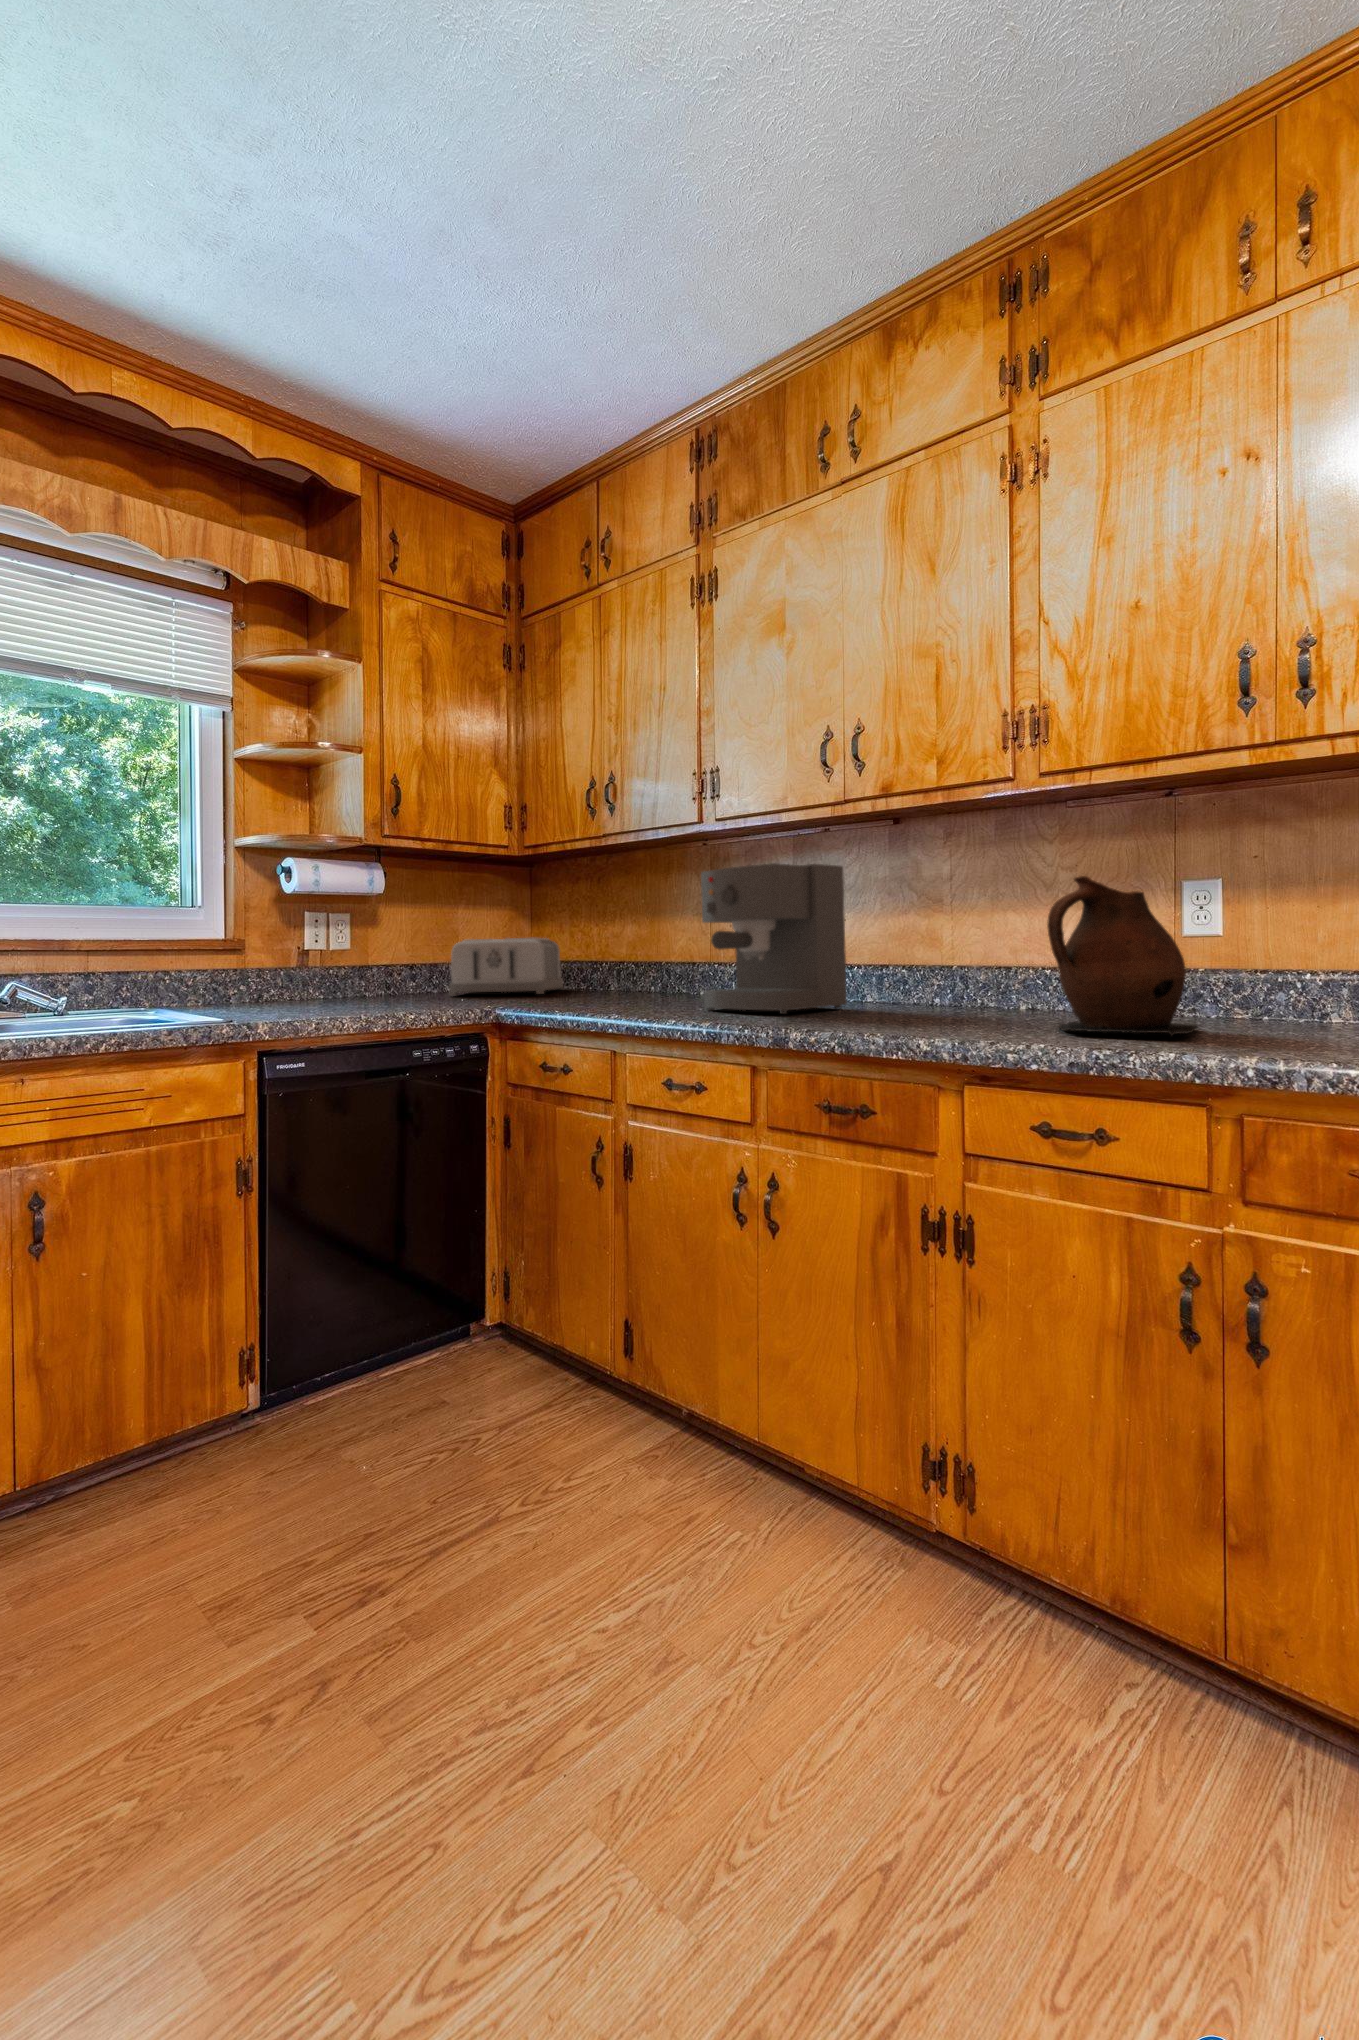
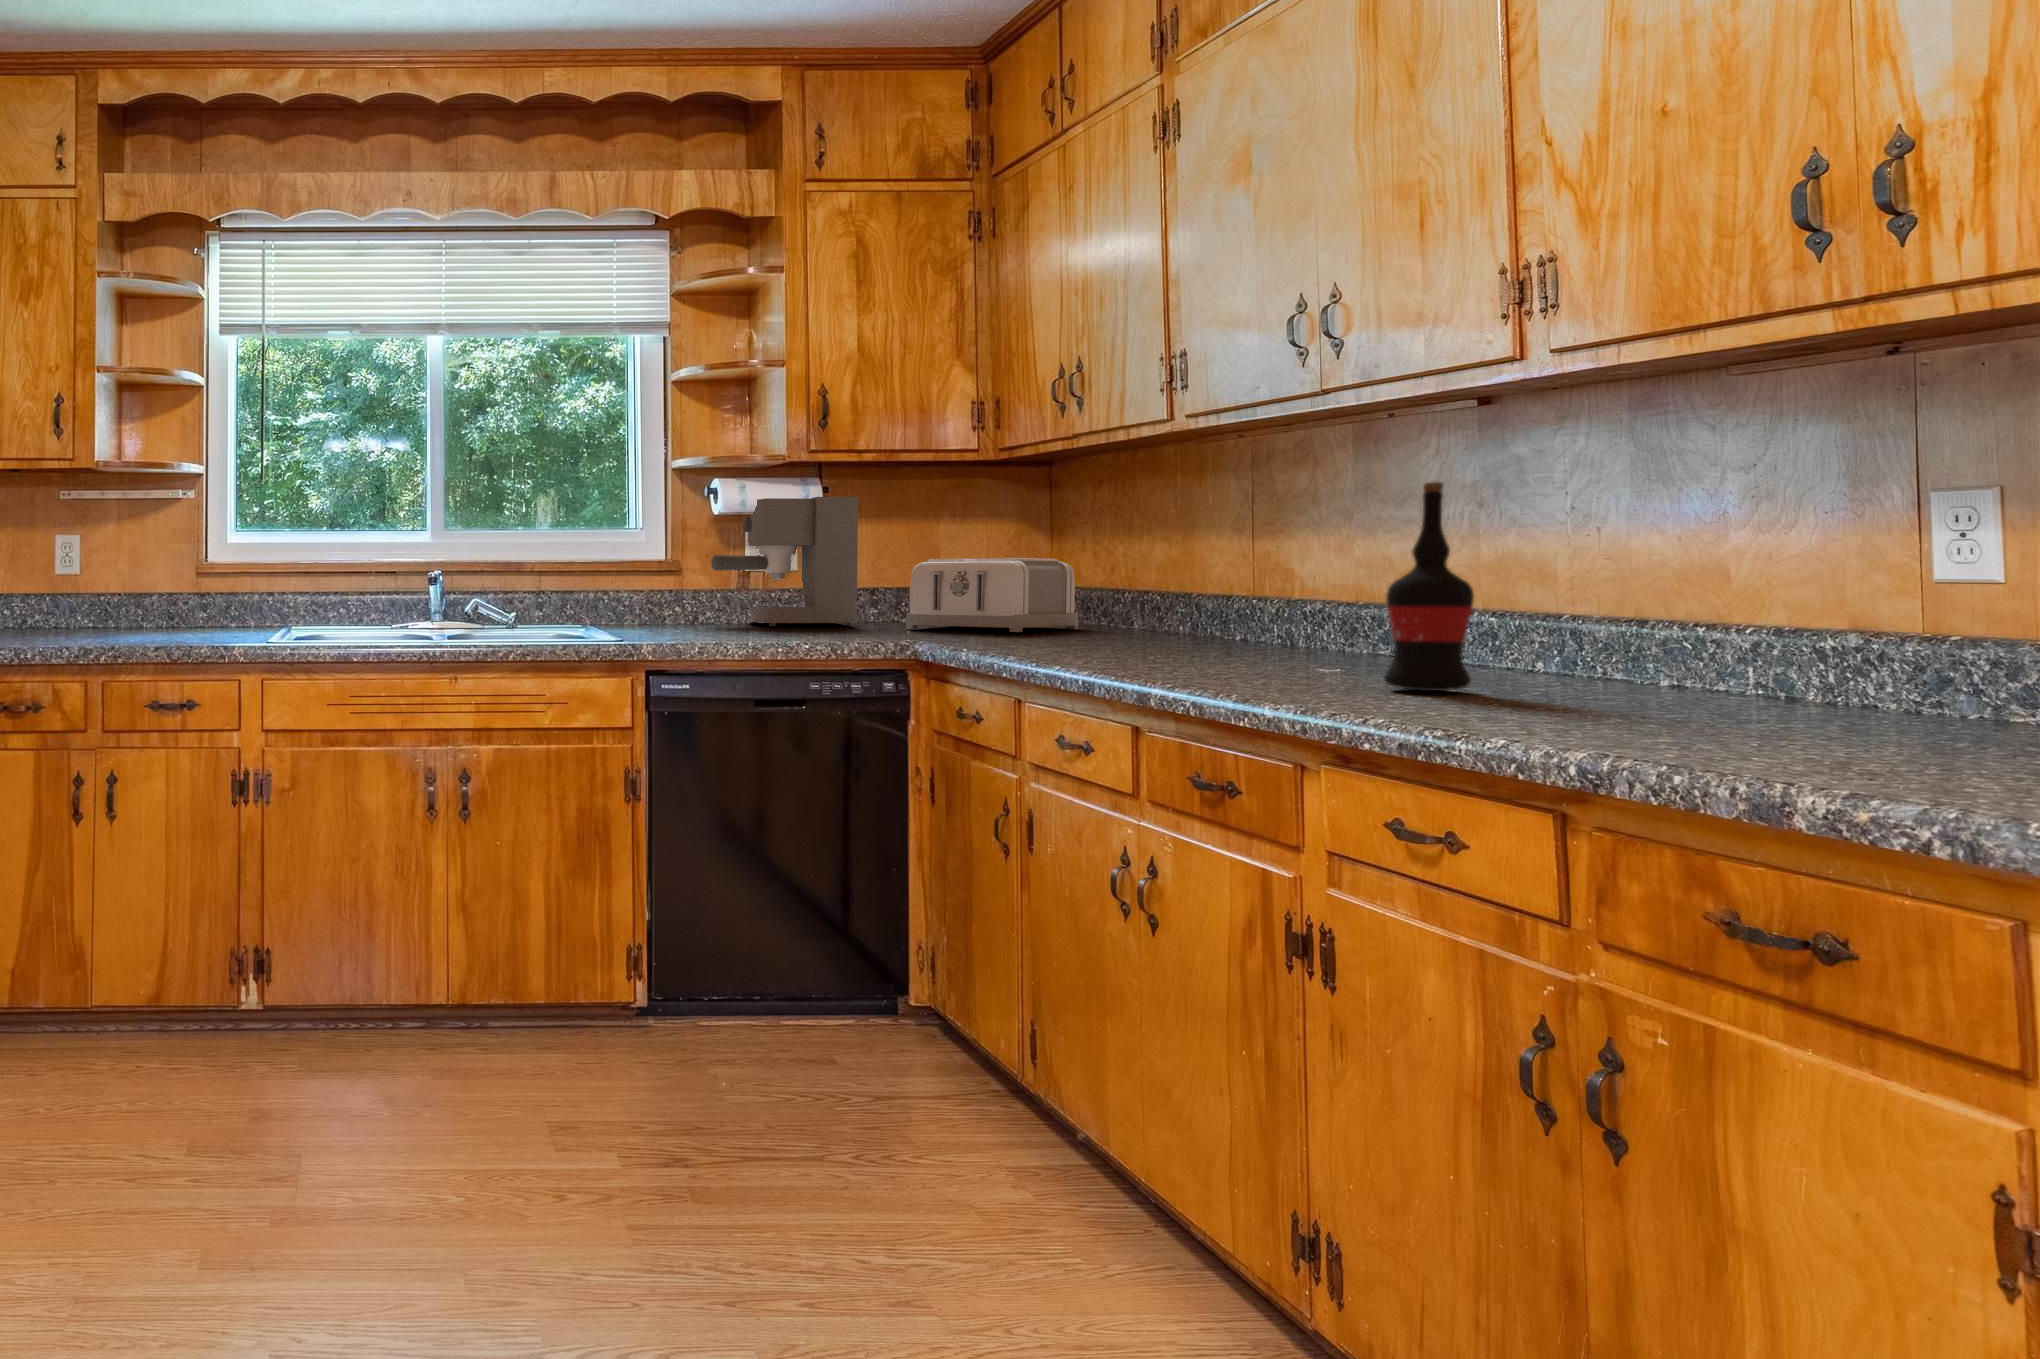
coffee maker: present [701,863,847,1014] -> present [711,497,858,626]
wine bottle: none [919,875,974,1020] -> present [1384,482,1474,691]
ceramic pitcher: present [1047,876,1198,1036] -> none [1505,487,1791,726]

